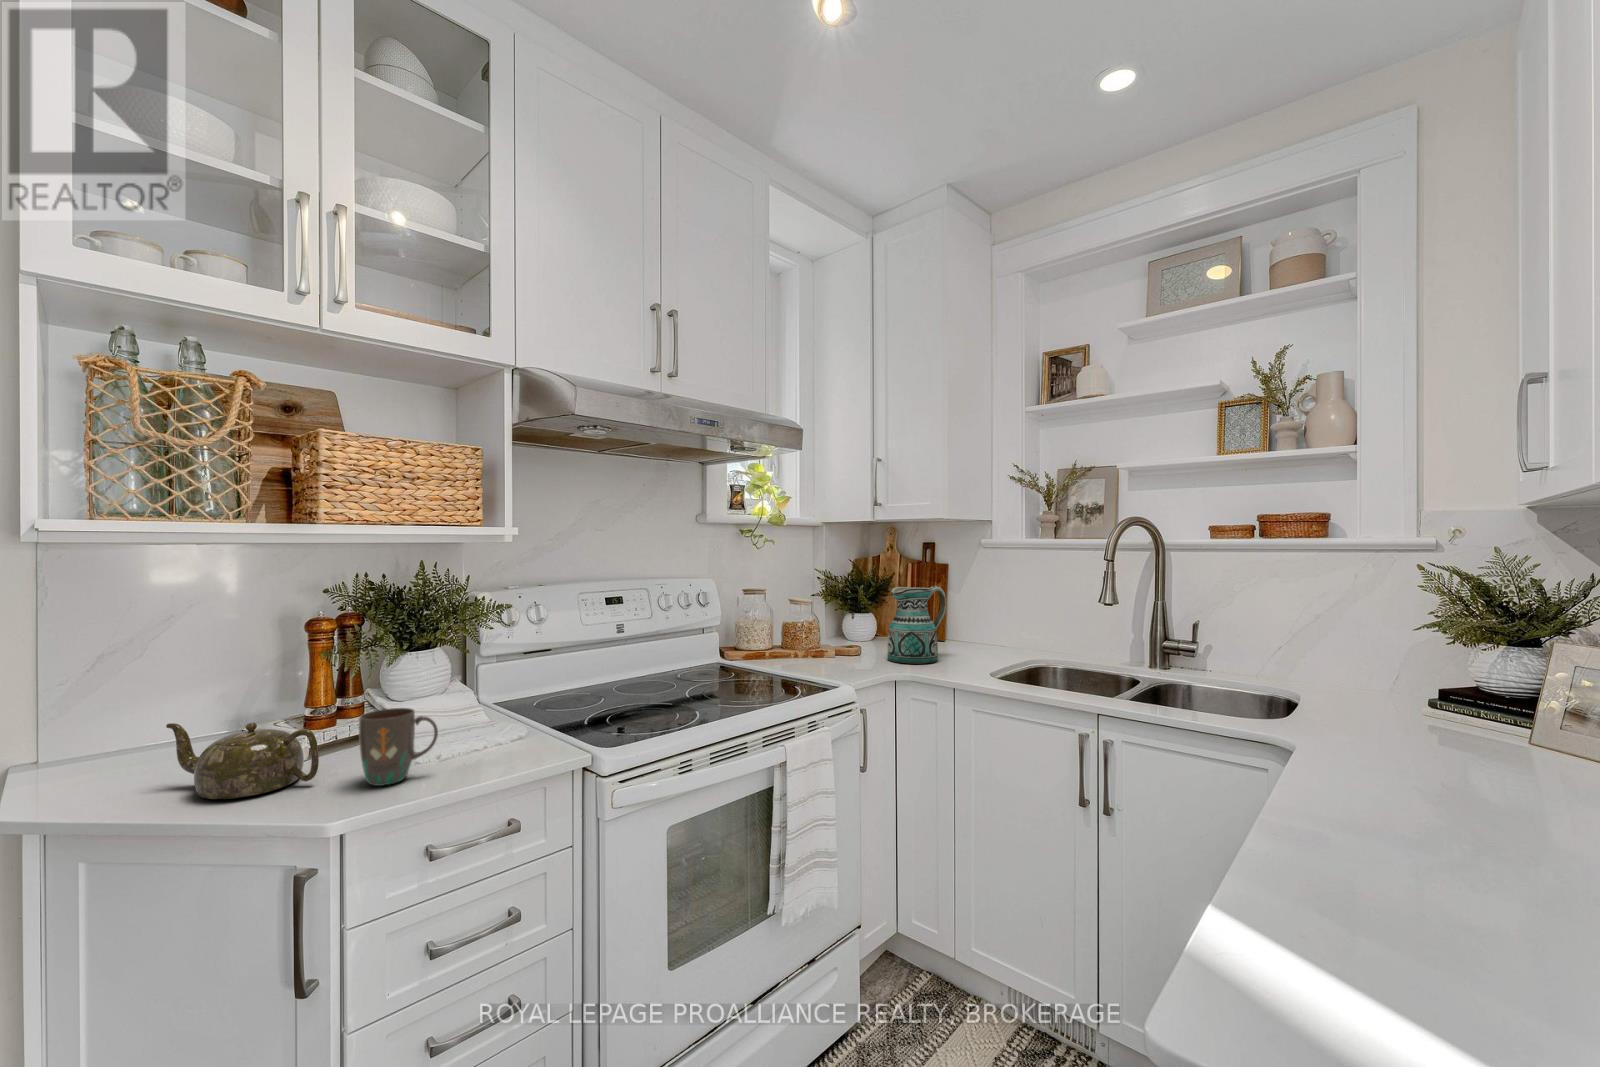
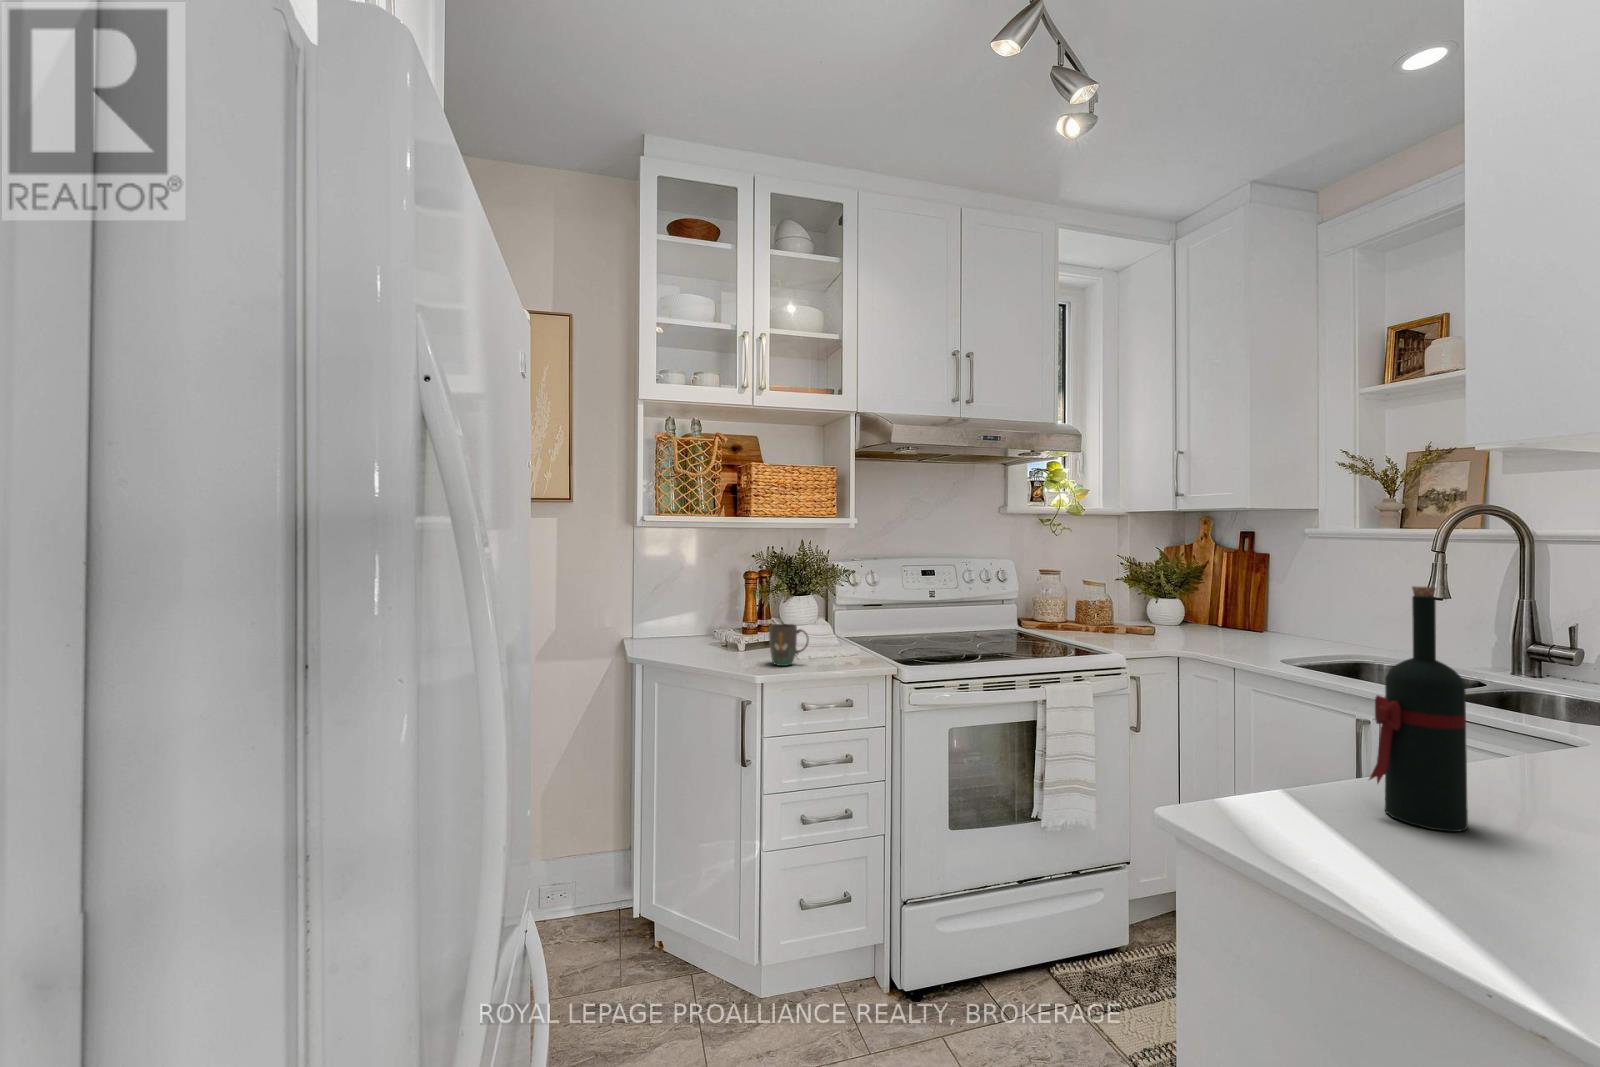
ceramic pitcher: present [887,586,946,664] -> none [1180,573,1249,645]
wine bottle: none [1380,636,1496,983] -> present [1369,586,1468,832]
teapot: present [166,723,319,799] -> none [685,621,750,662]

